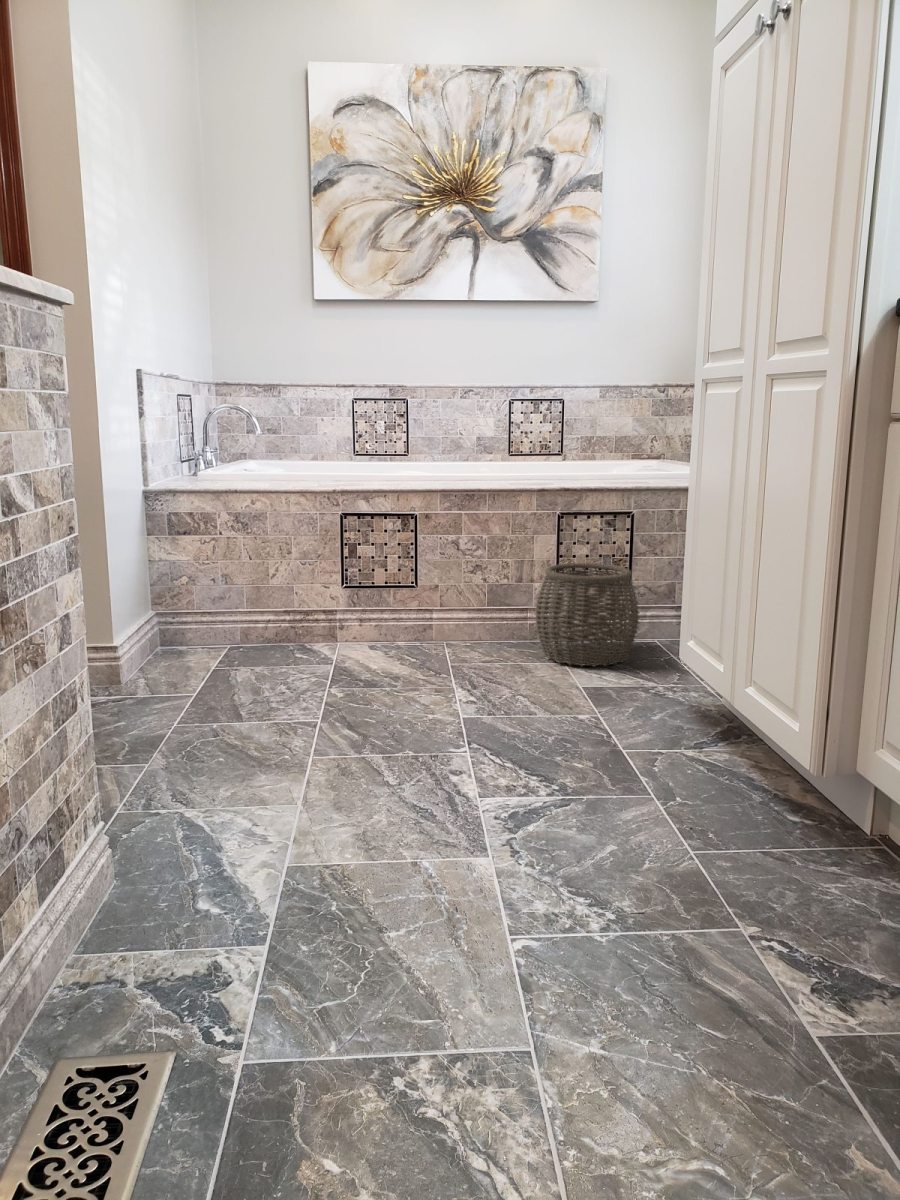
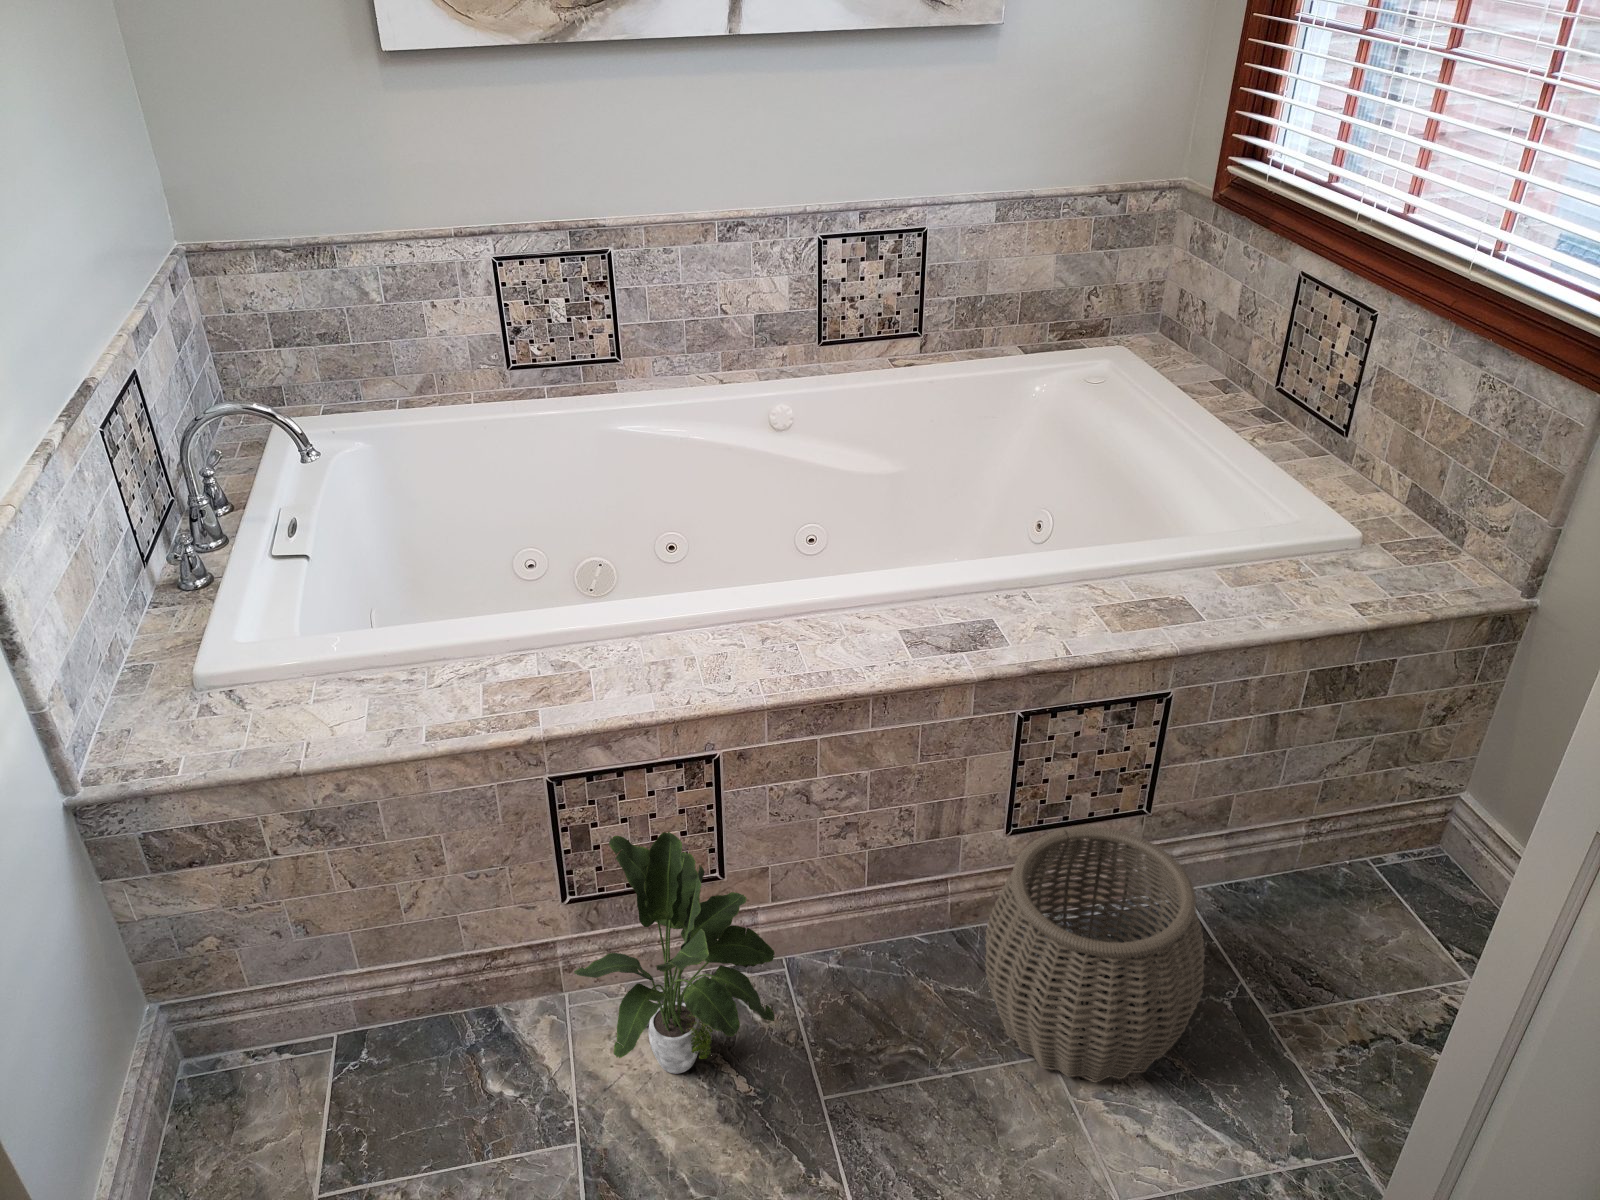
potted plant: none [338,522,434,657] -> present [574,832,775,1074]

